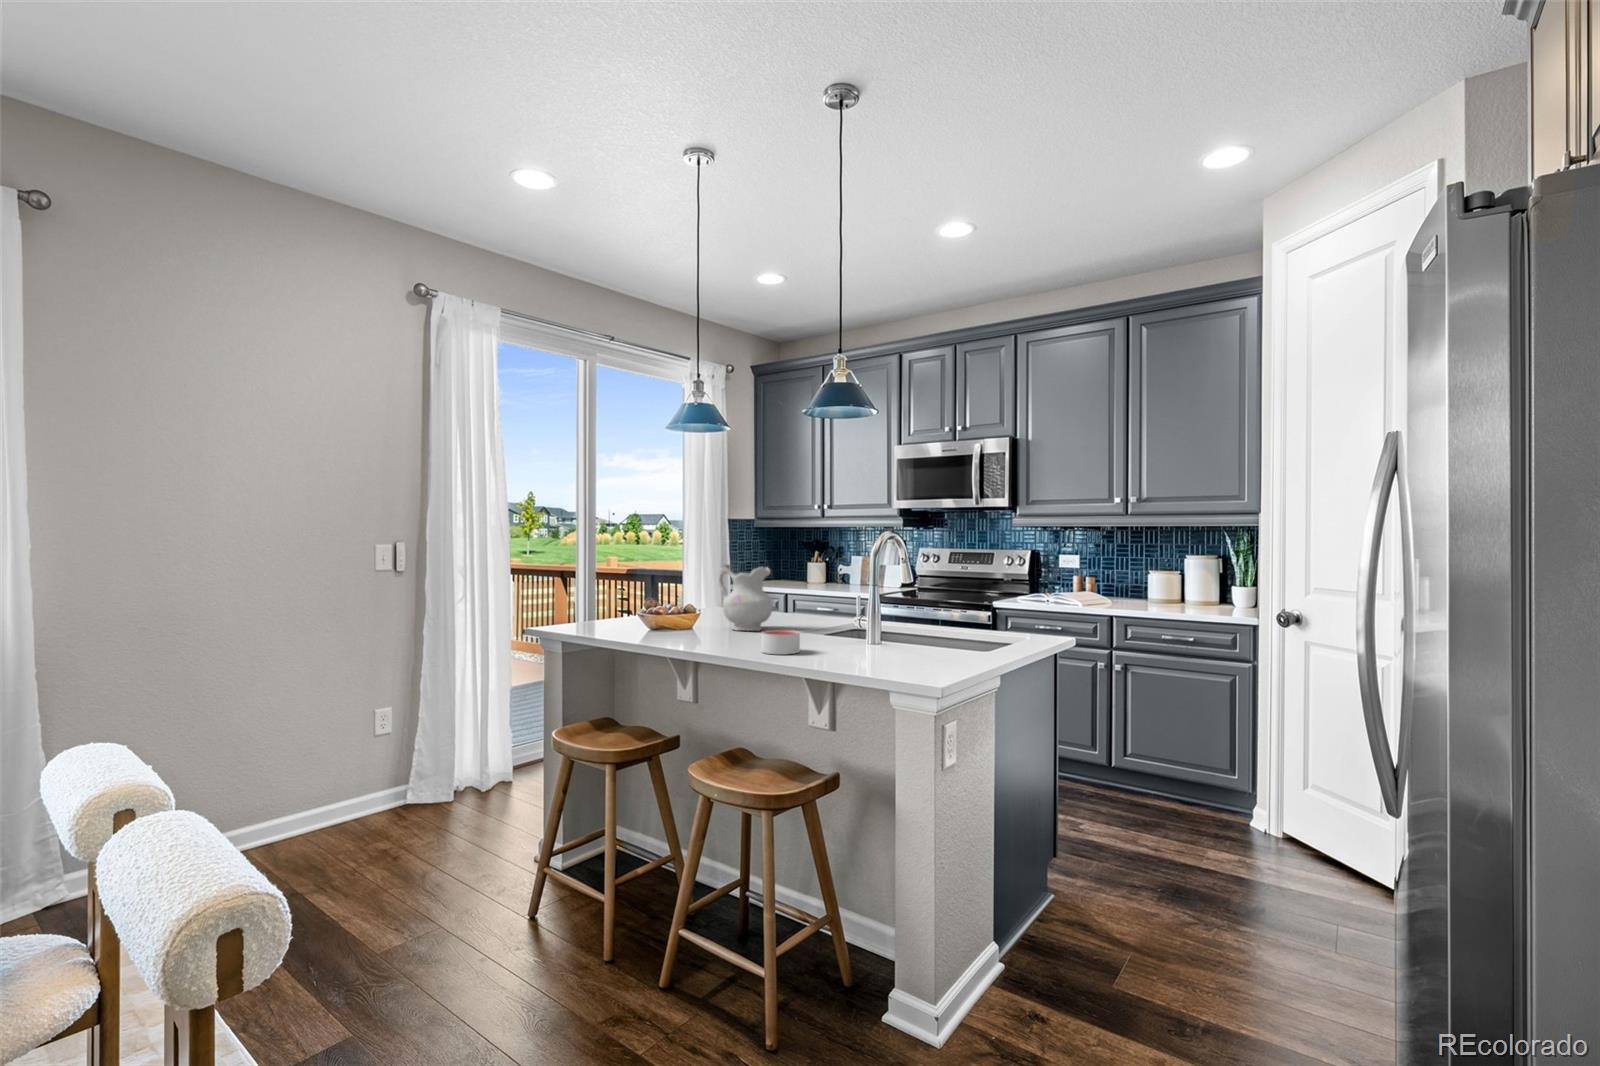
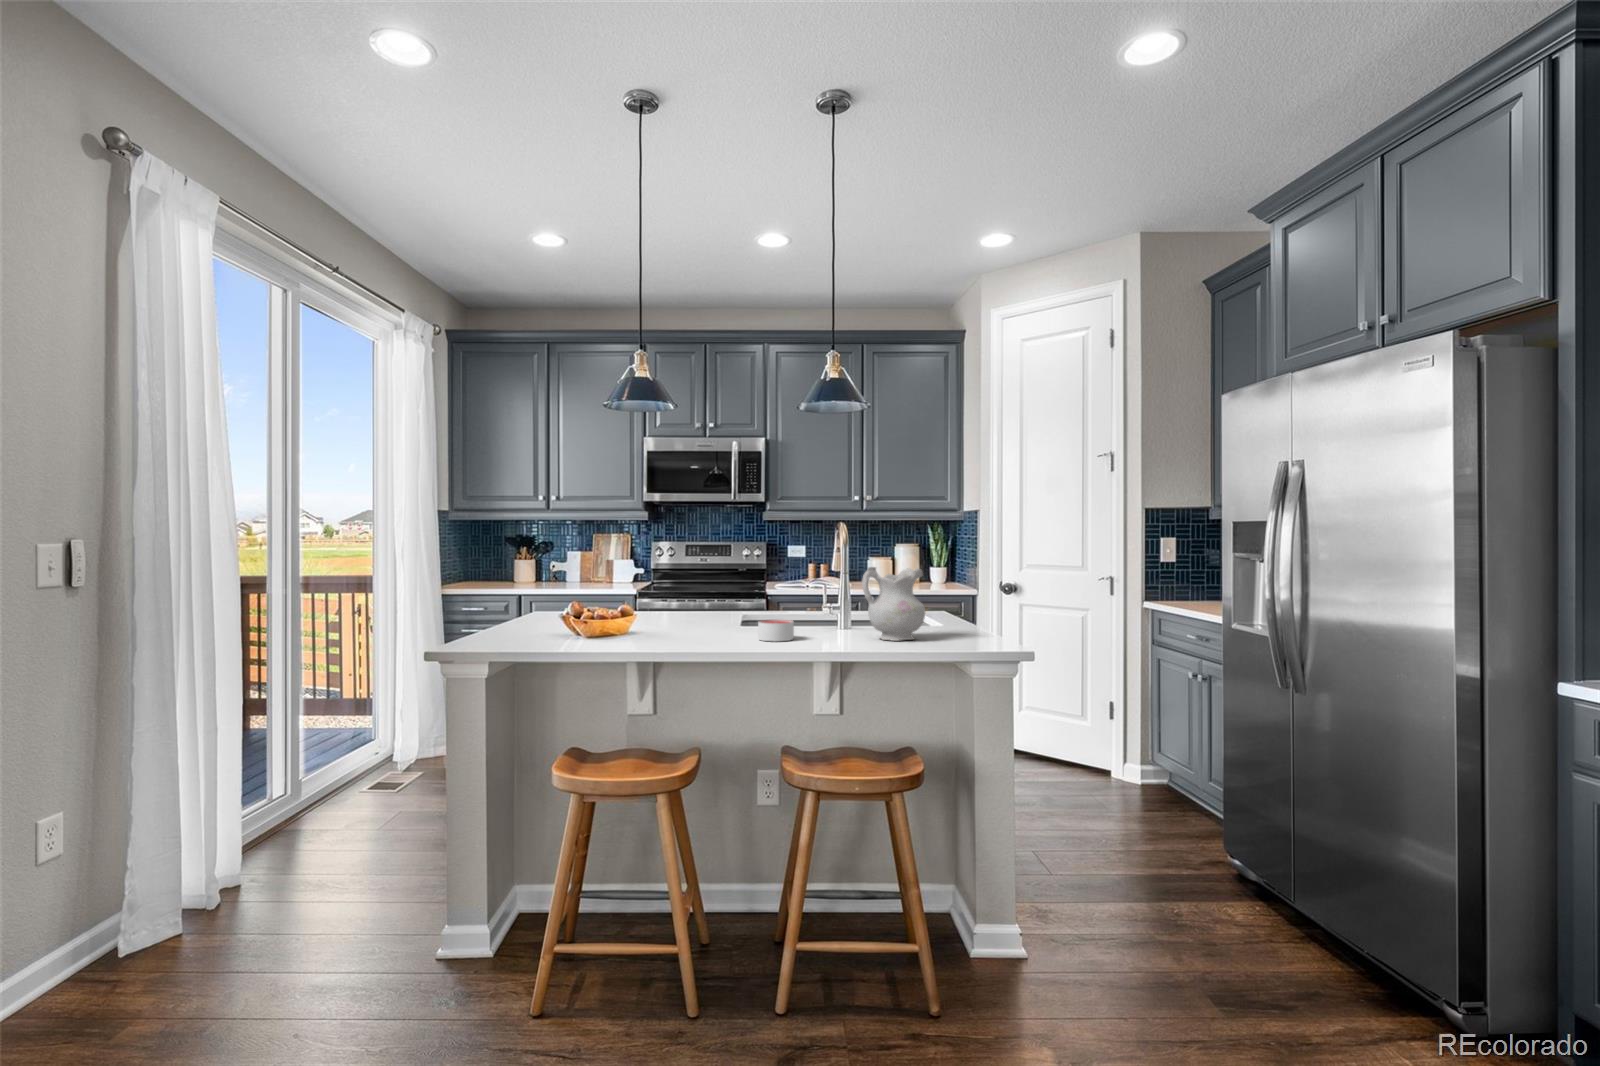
ceramic pitcher: present [718,565,773,631] -> present [862,567,925,641]

